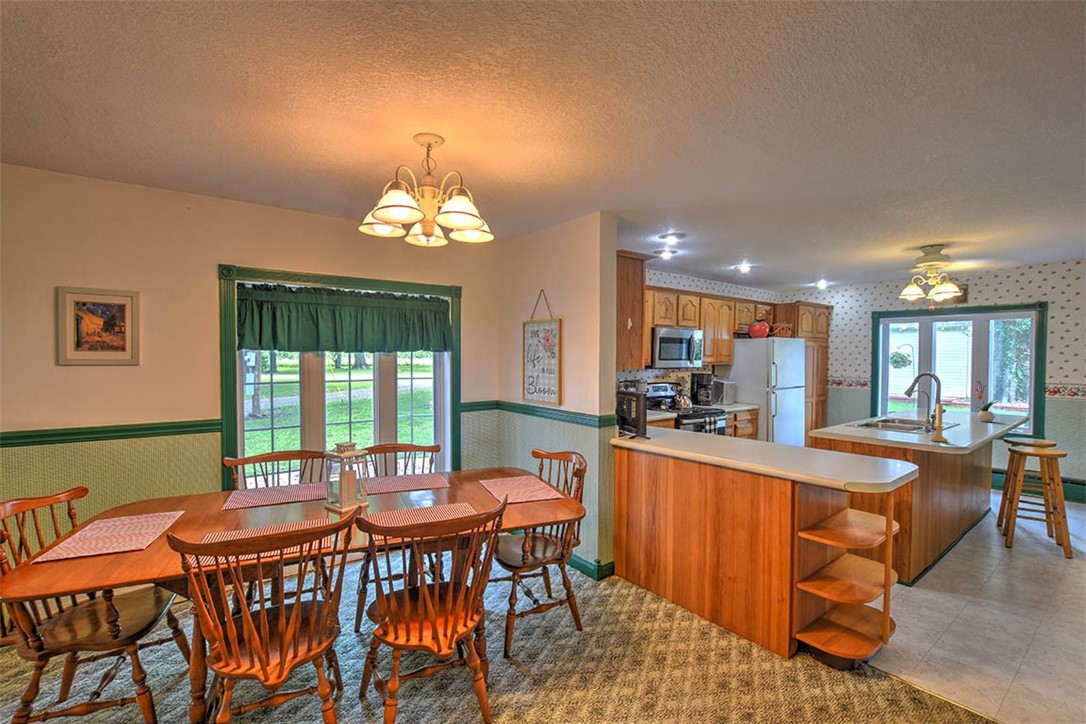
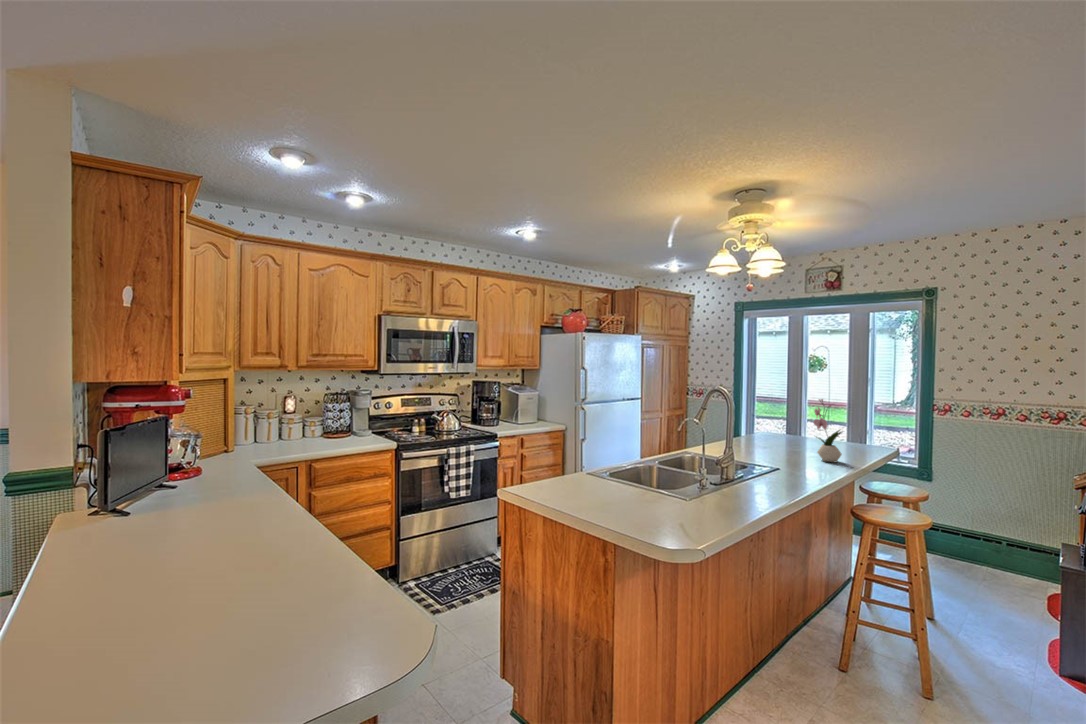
candle holder: present [931,404,947,442] -> none [653,454,680,534]

